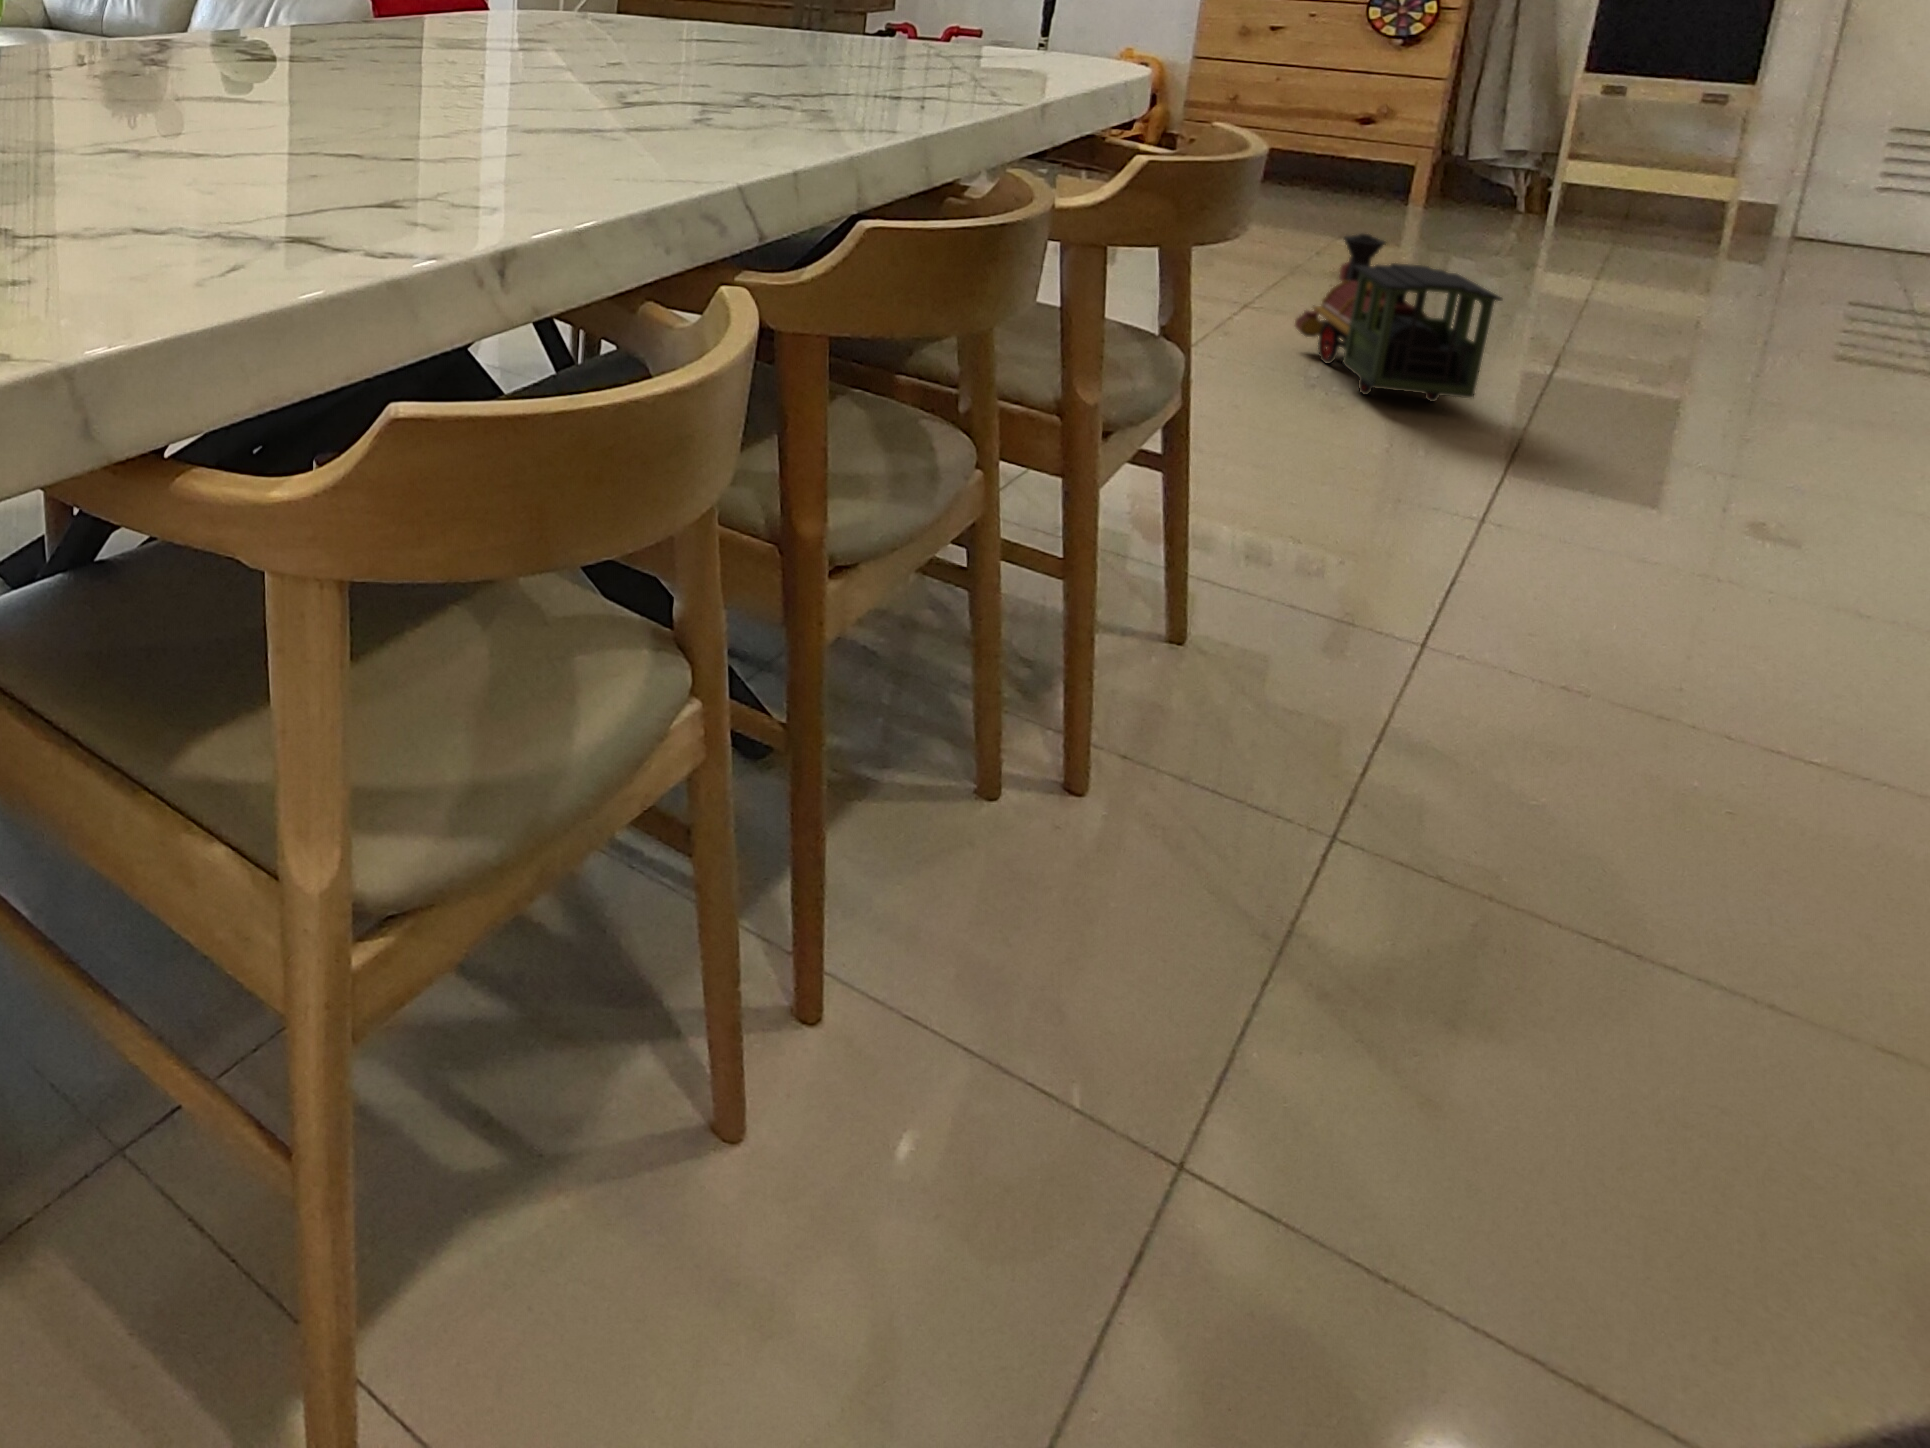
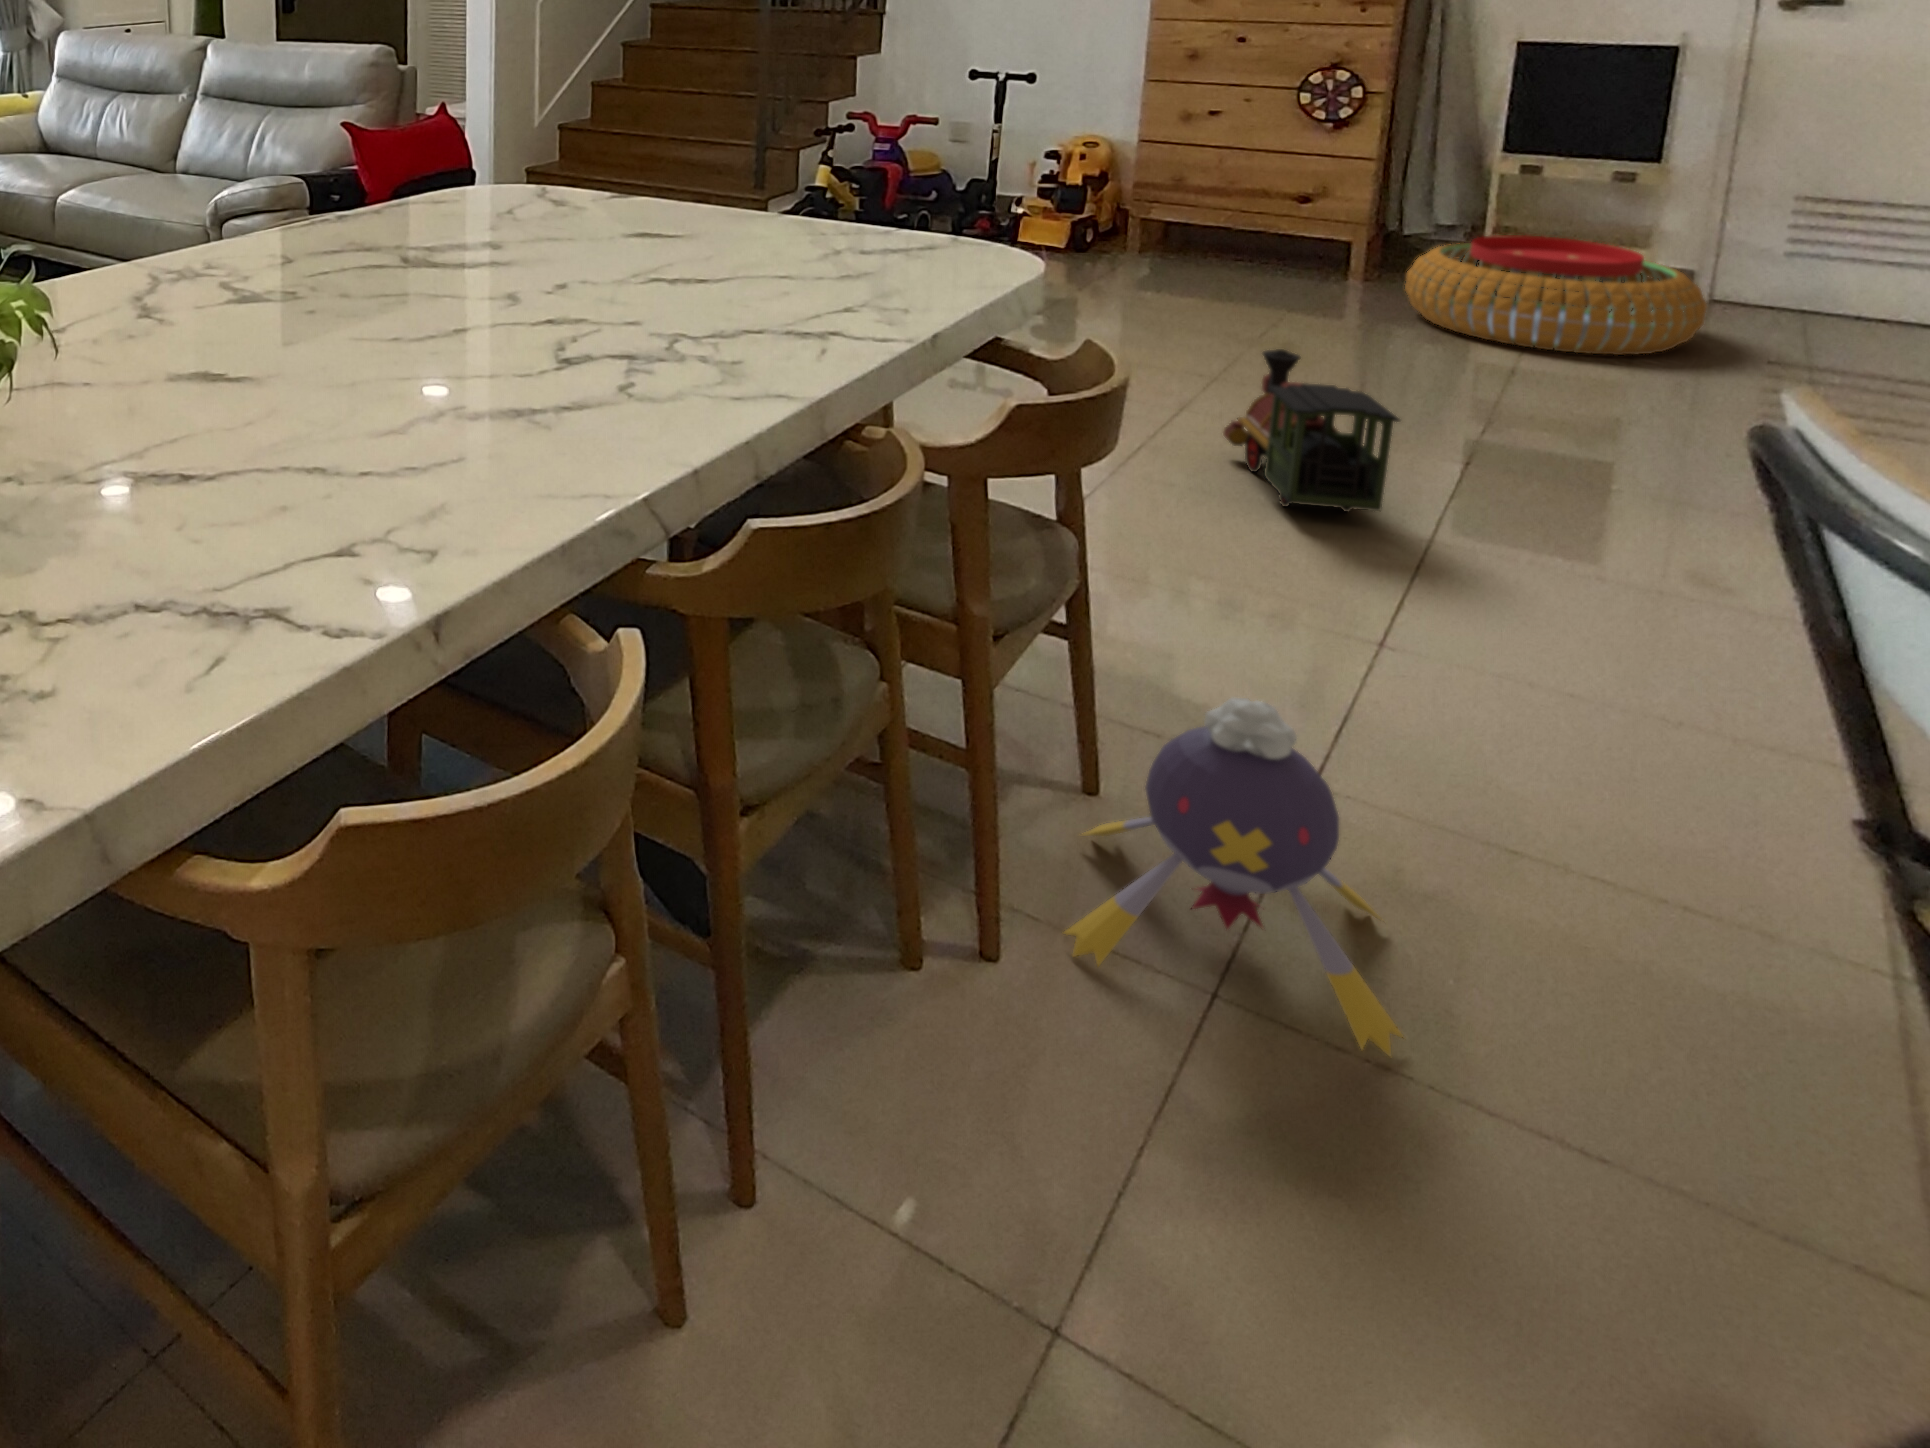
pouf: none [1474,156,1802,278] -> present [1405,235,1707,355]
plush toy: none [1157,516,1567,916] -> present [1064,698,1403,1055]

